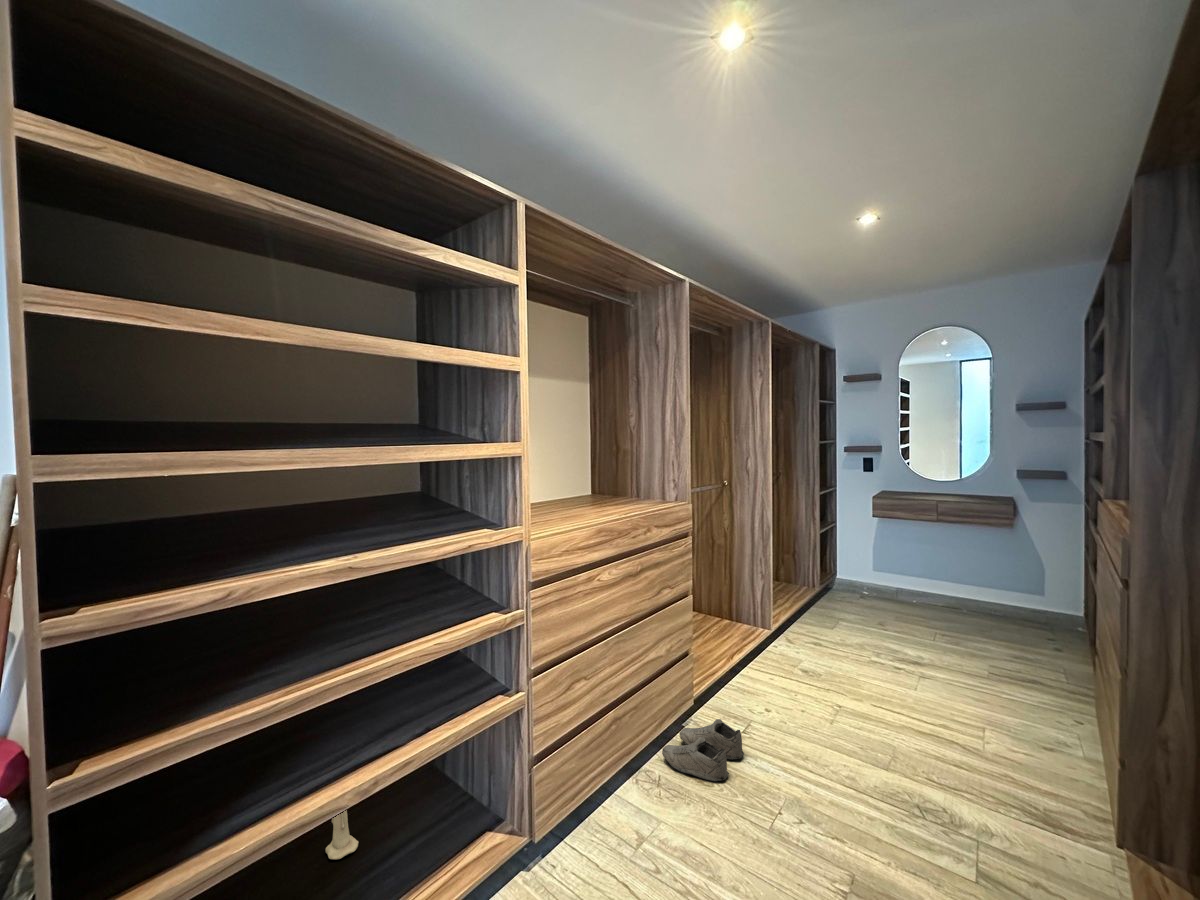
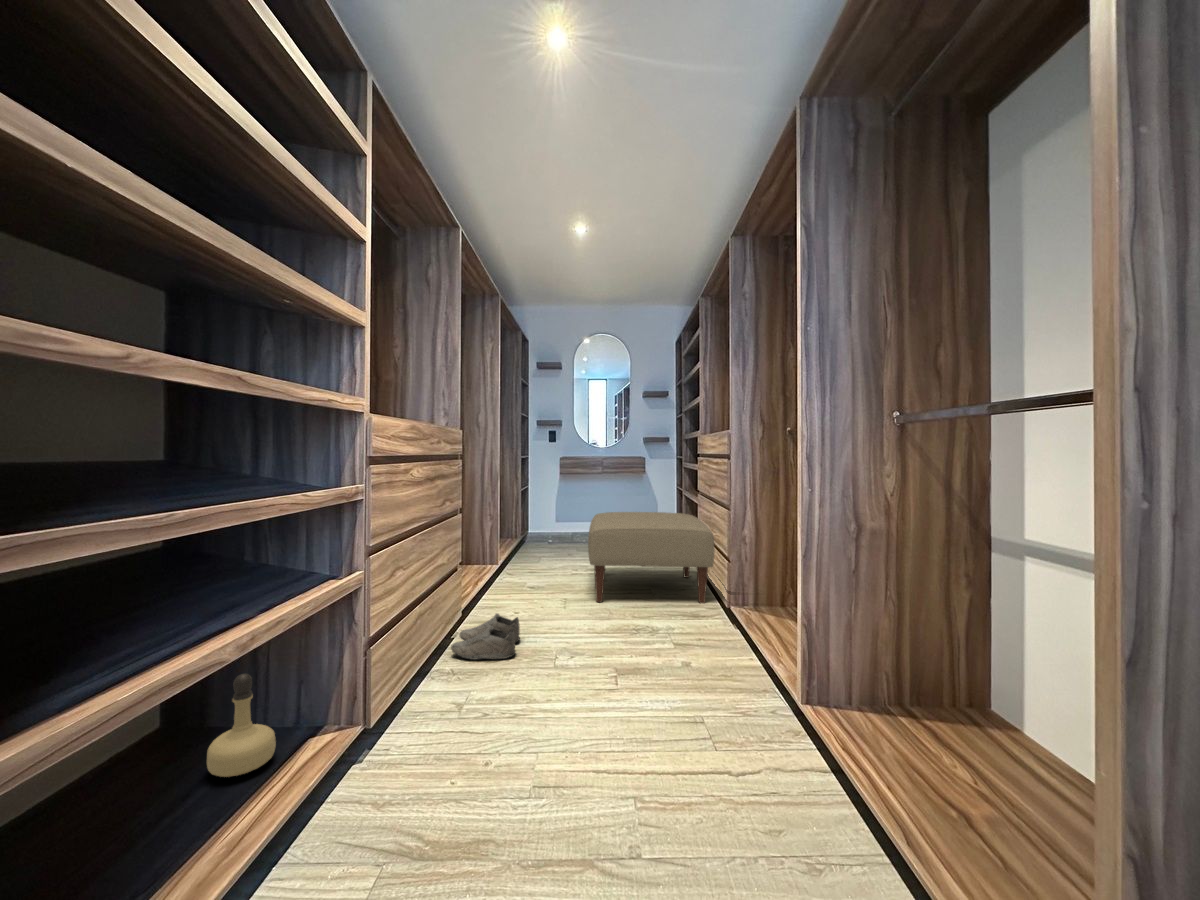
ottoman: none [857,588,1058,758] -> present [588,512,714,604]
perfume bottle: none [405,774,455,863] -> present [207,674,276,777]
candle: present [326,810,359,859] -> none [60,730,119,818]

